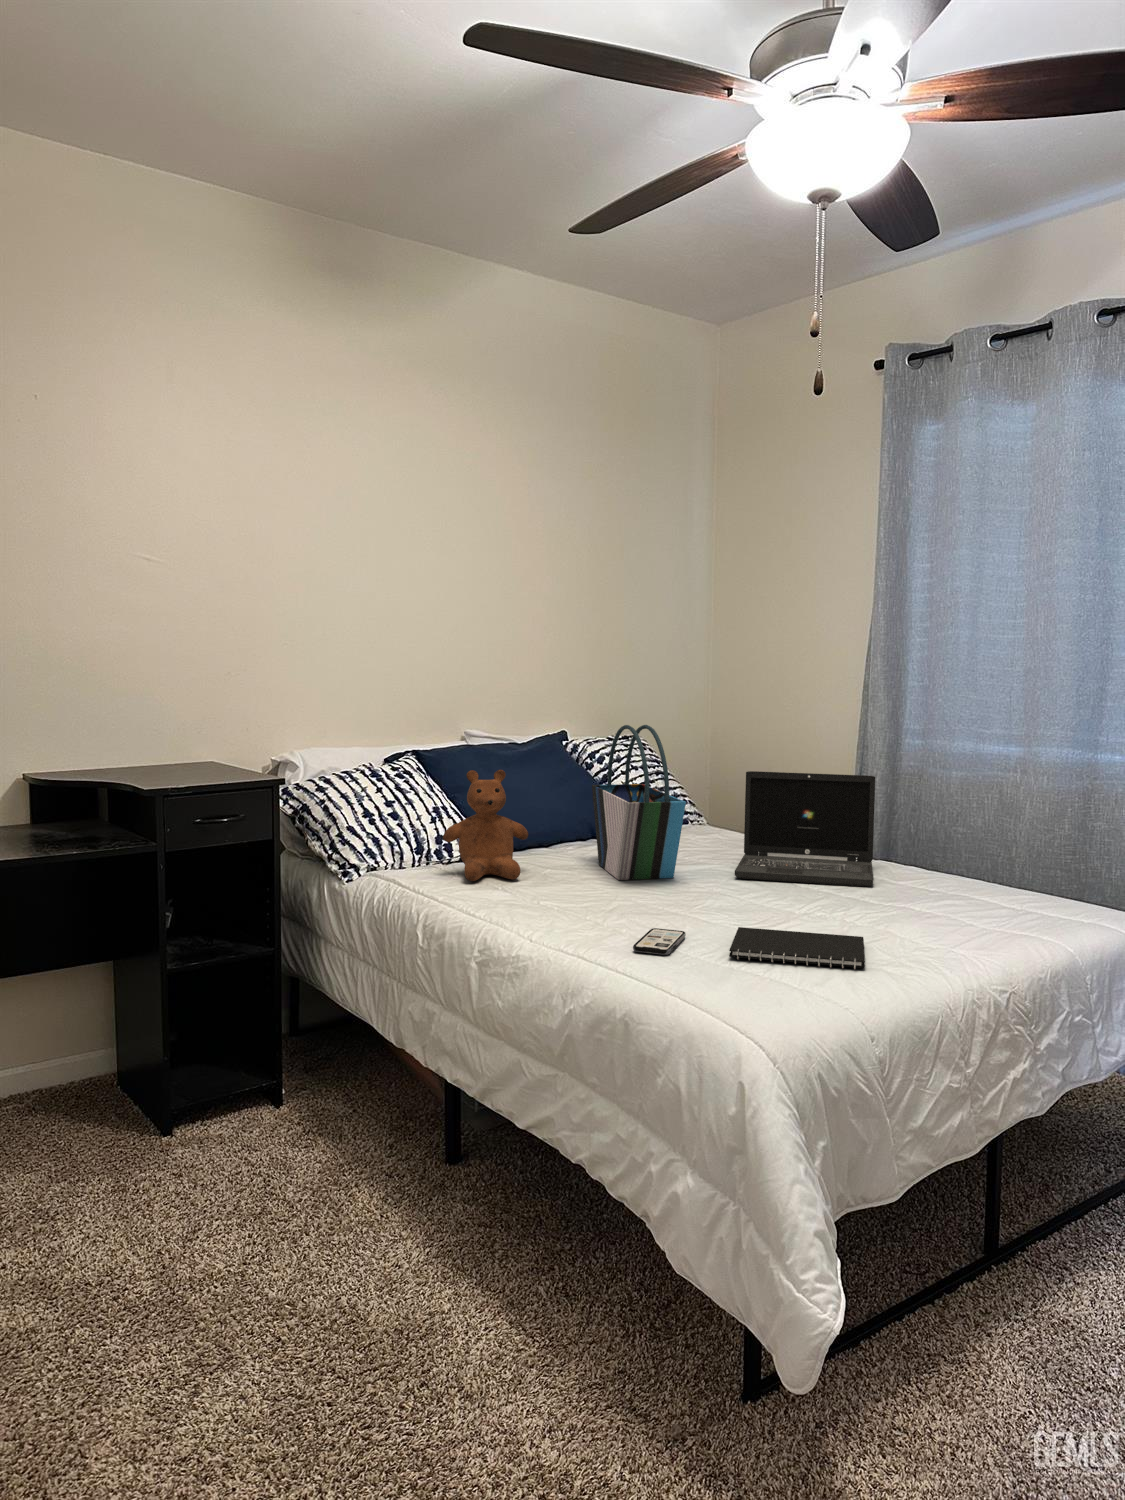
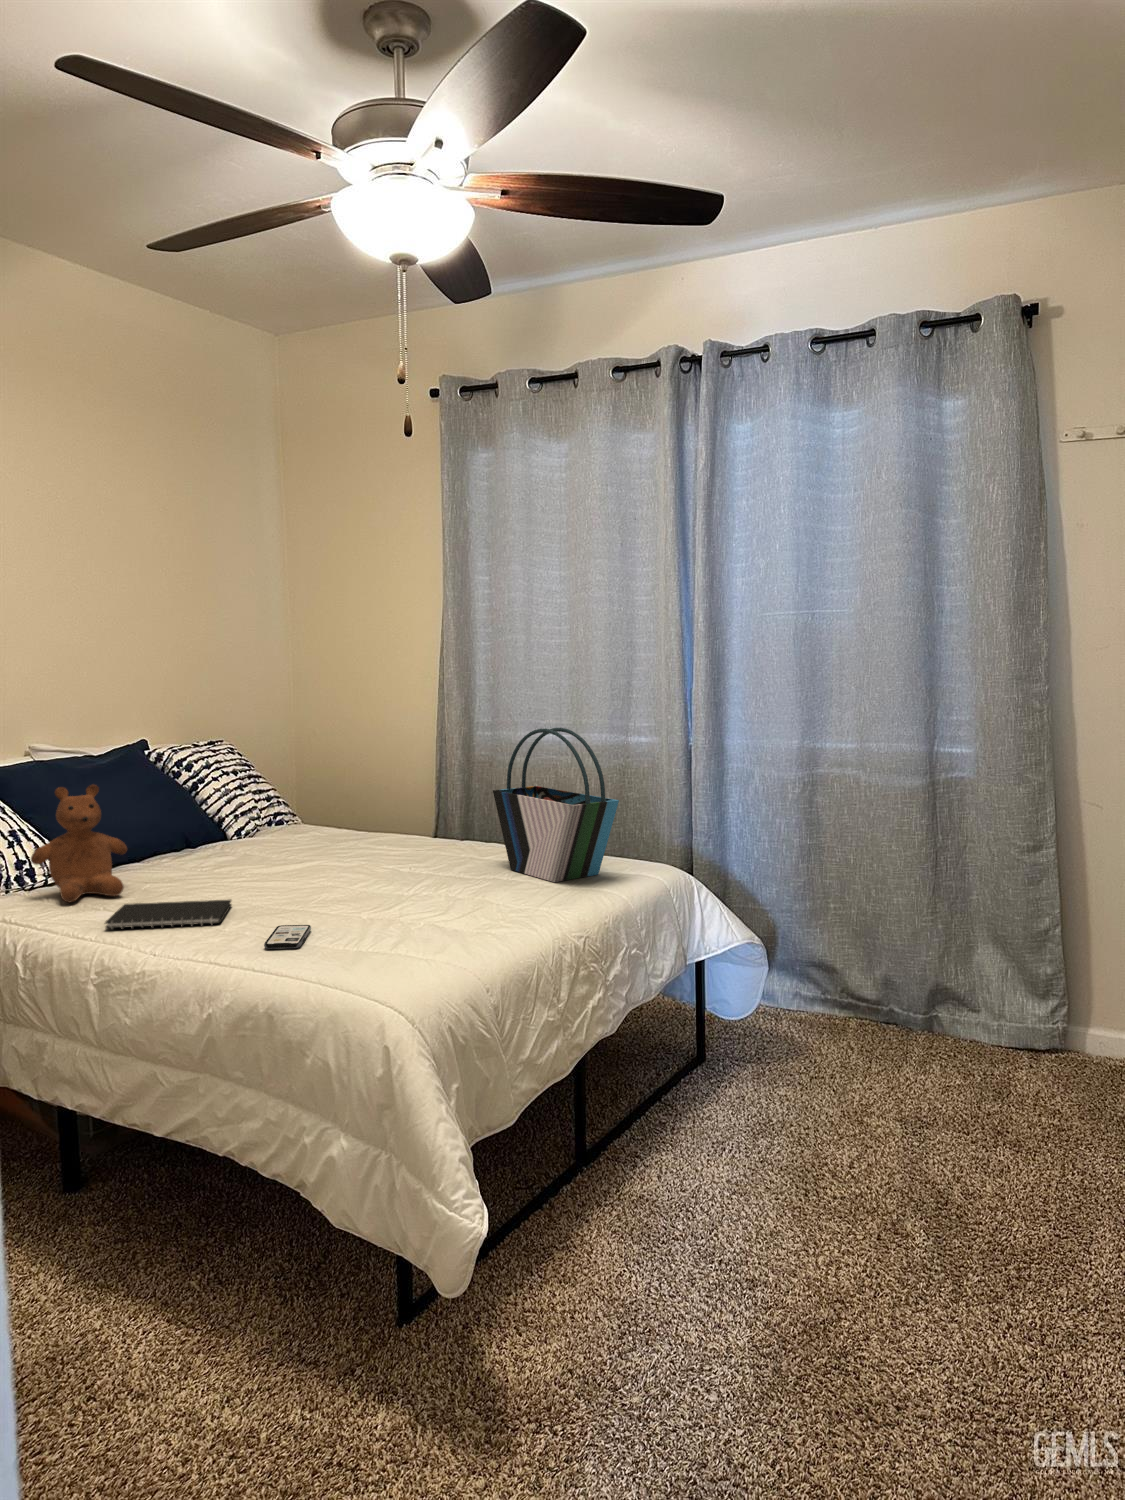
tote bag: present [592,725,686,880] -> present [493,728,619,882]
laptop: present [735,771,875,887] -> none [342,768,467,872]
notebook: present [729,927,865,970] -> present [105,900,231,929]

